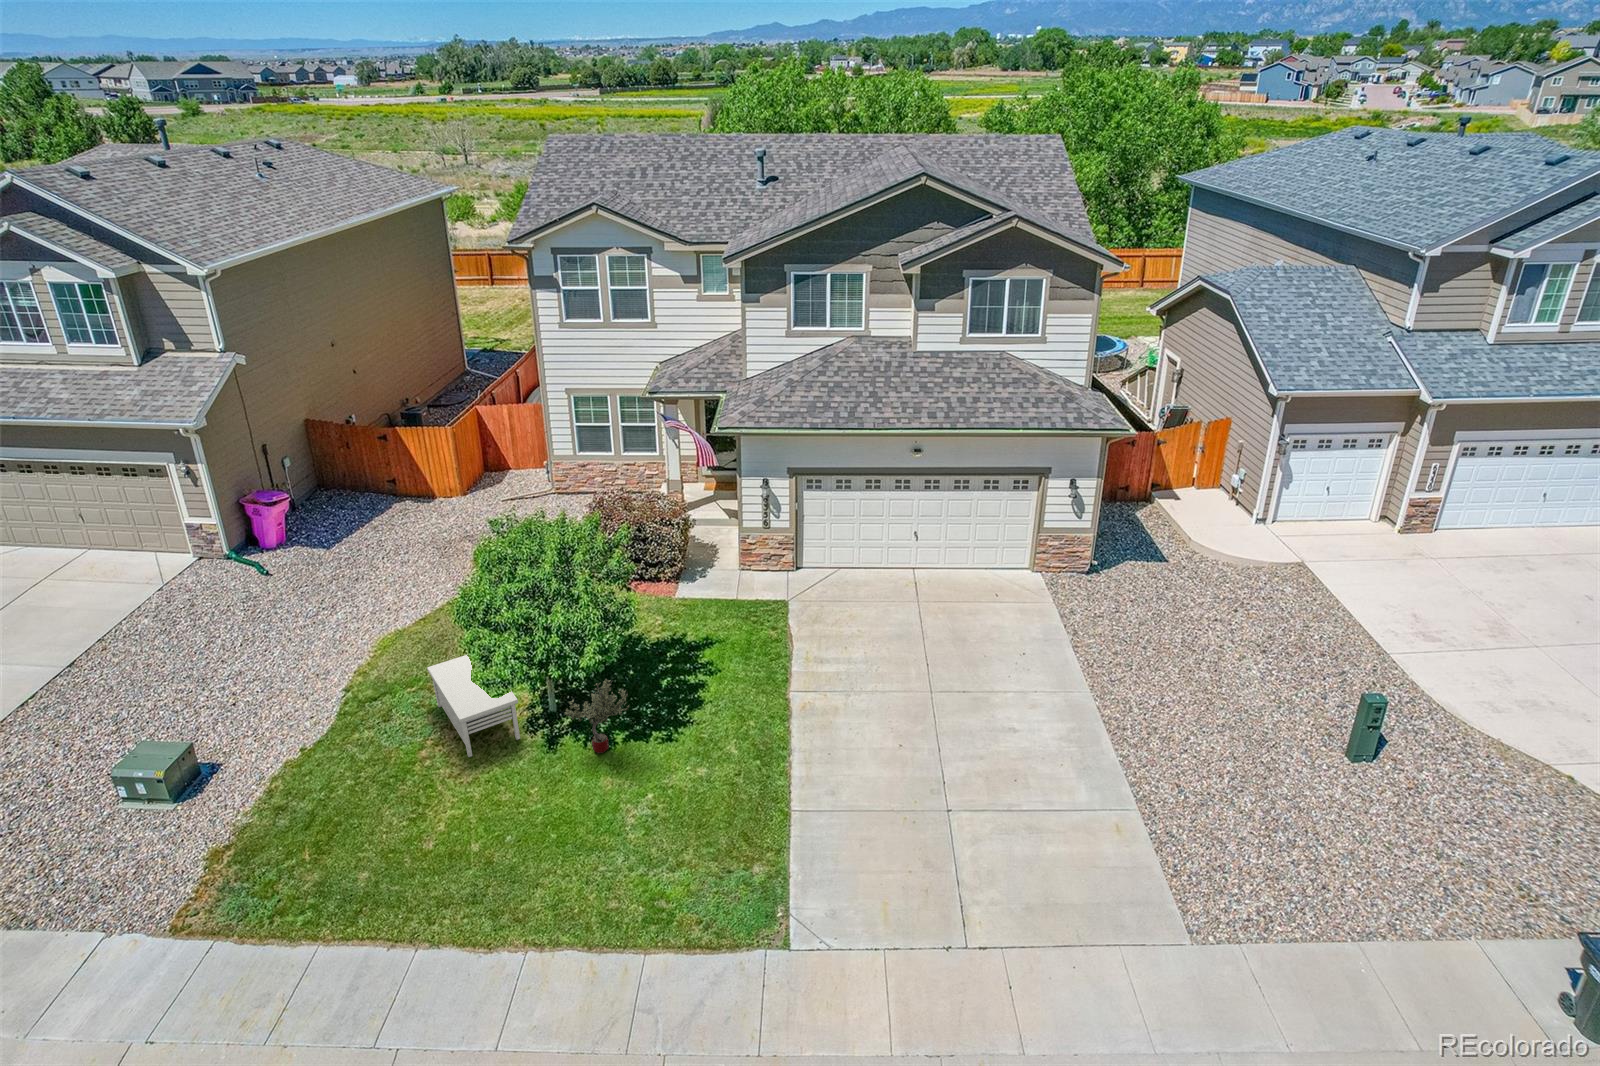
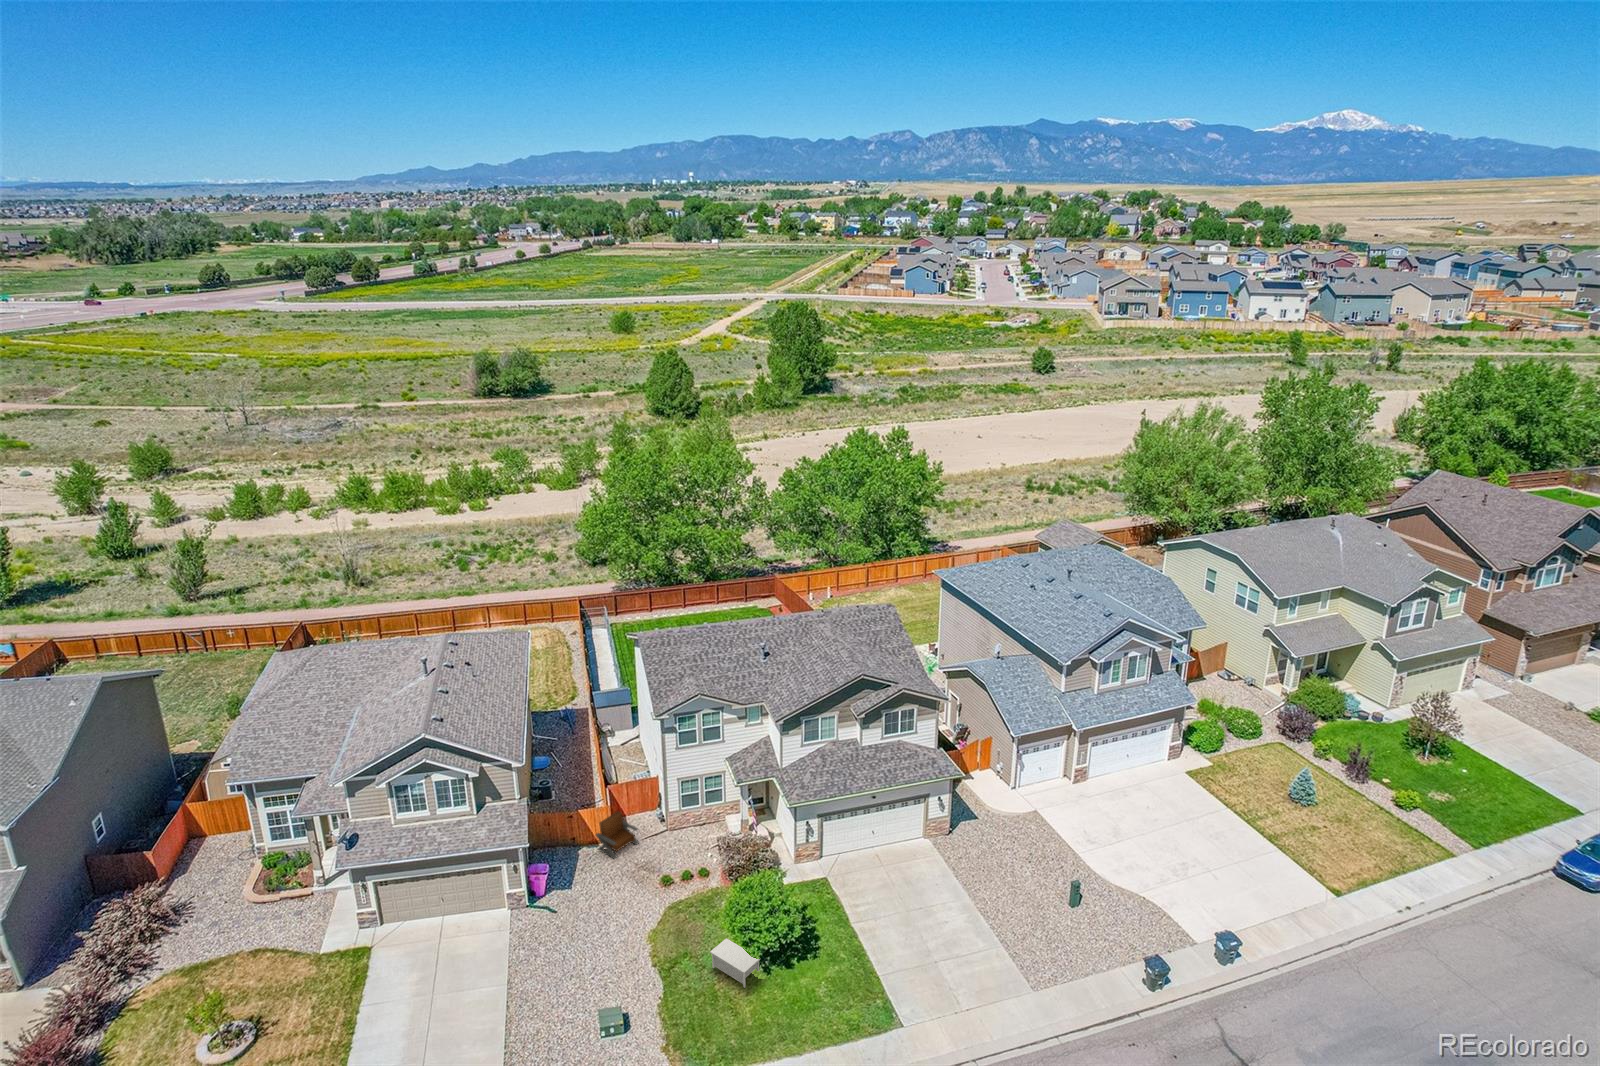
lounge chair: none [405,437,486,513] -> present [596,812,639,859]
potted tree: present [565,679,629,753] -> none [782,942,809,974]

